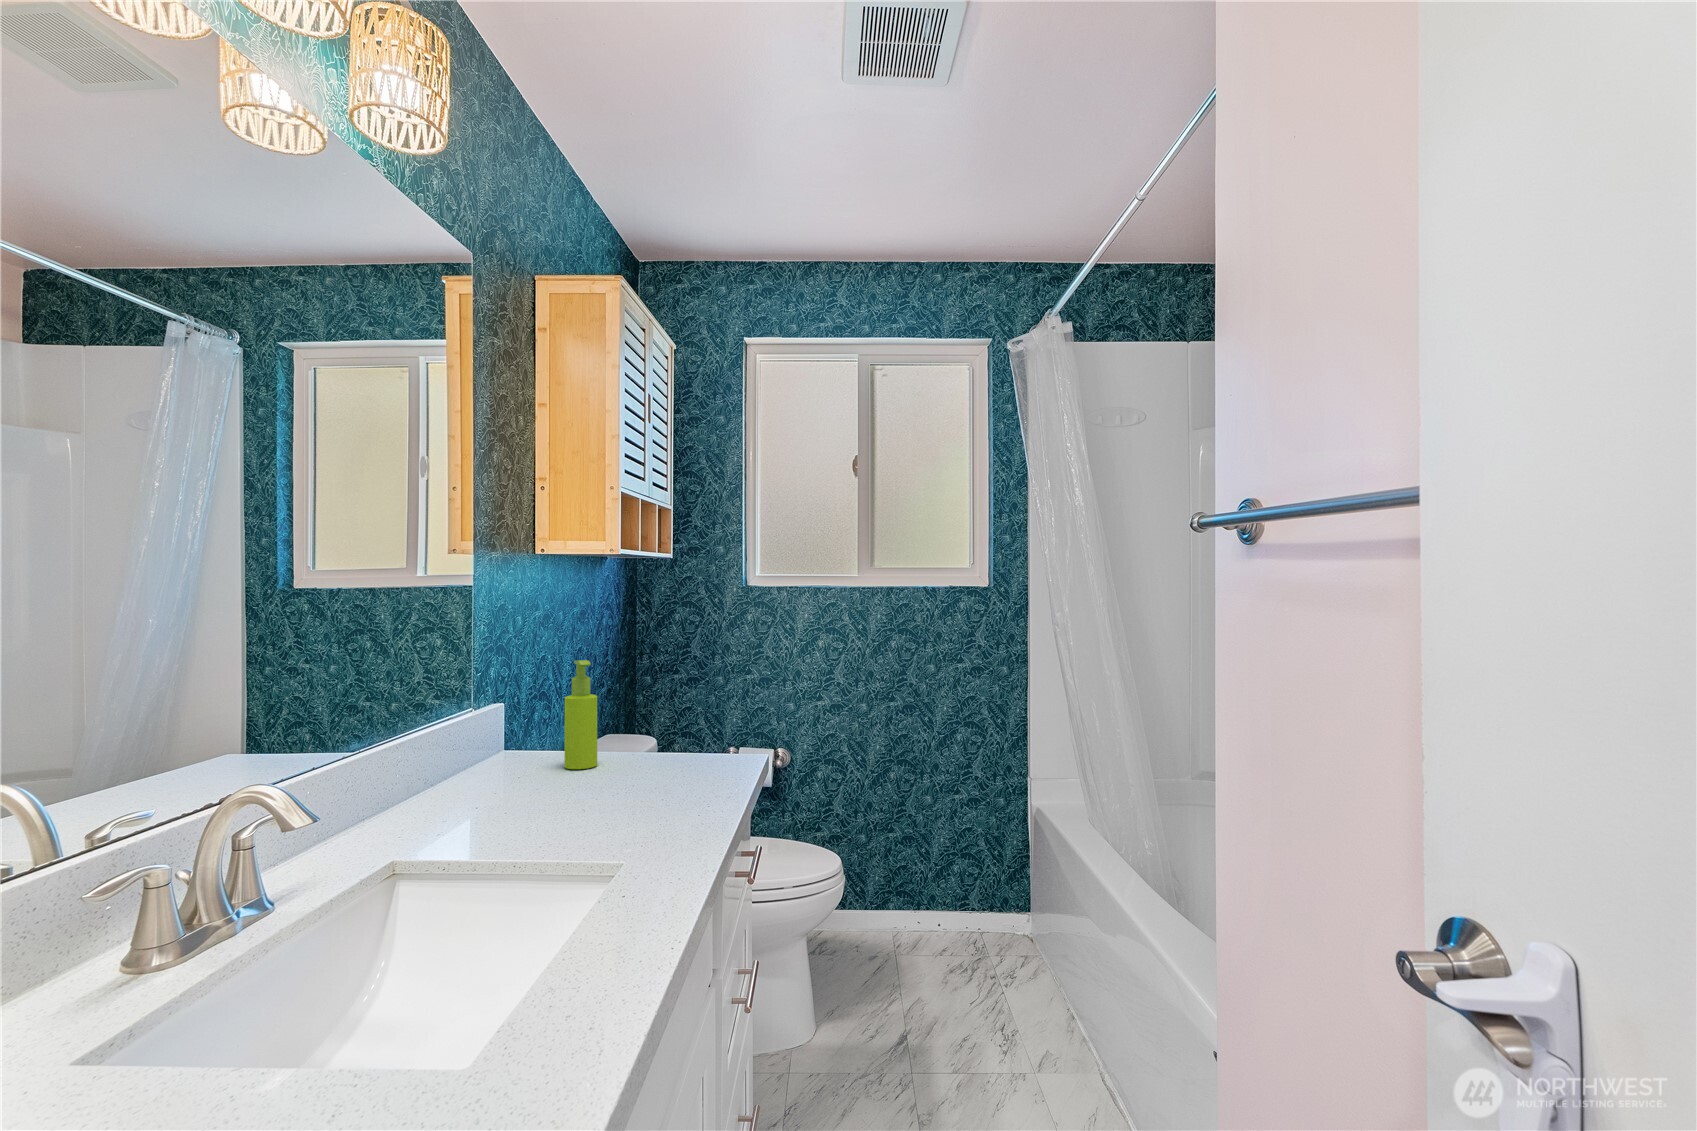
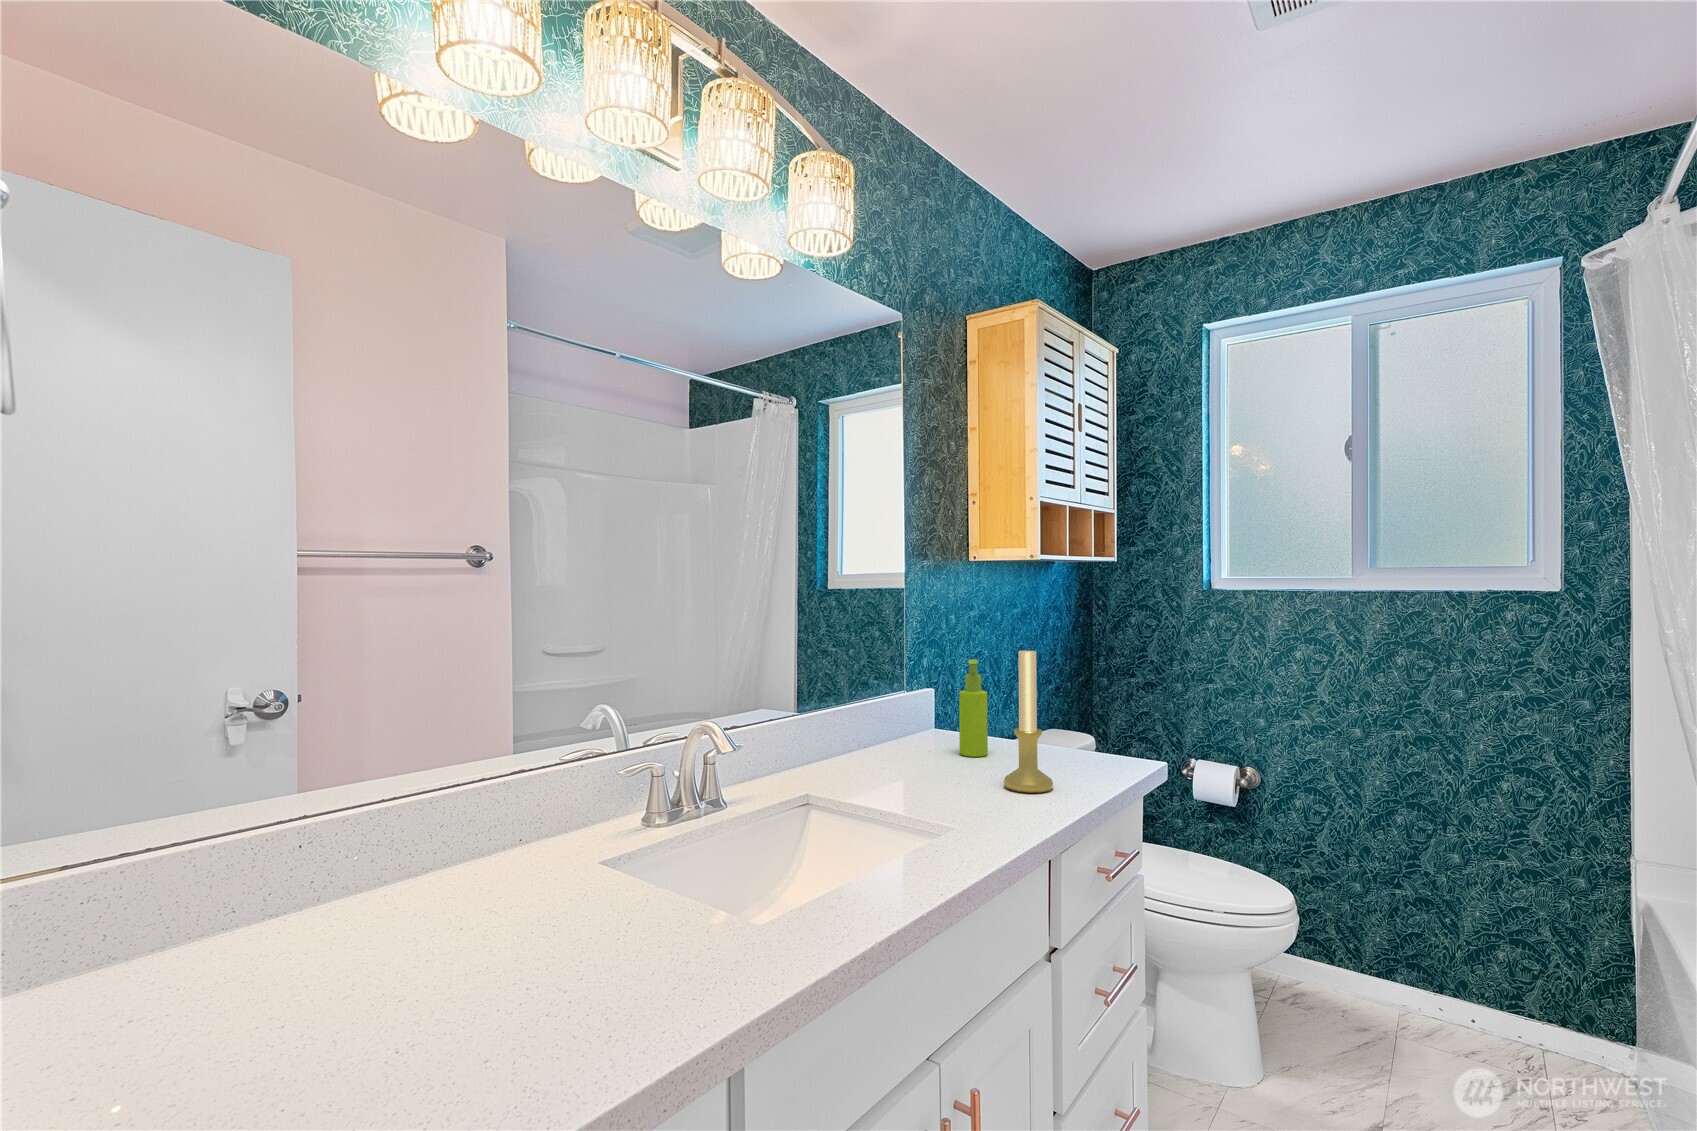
candle holder: none [646,639,698,795] -> present [1004,646,1053,793]

